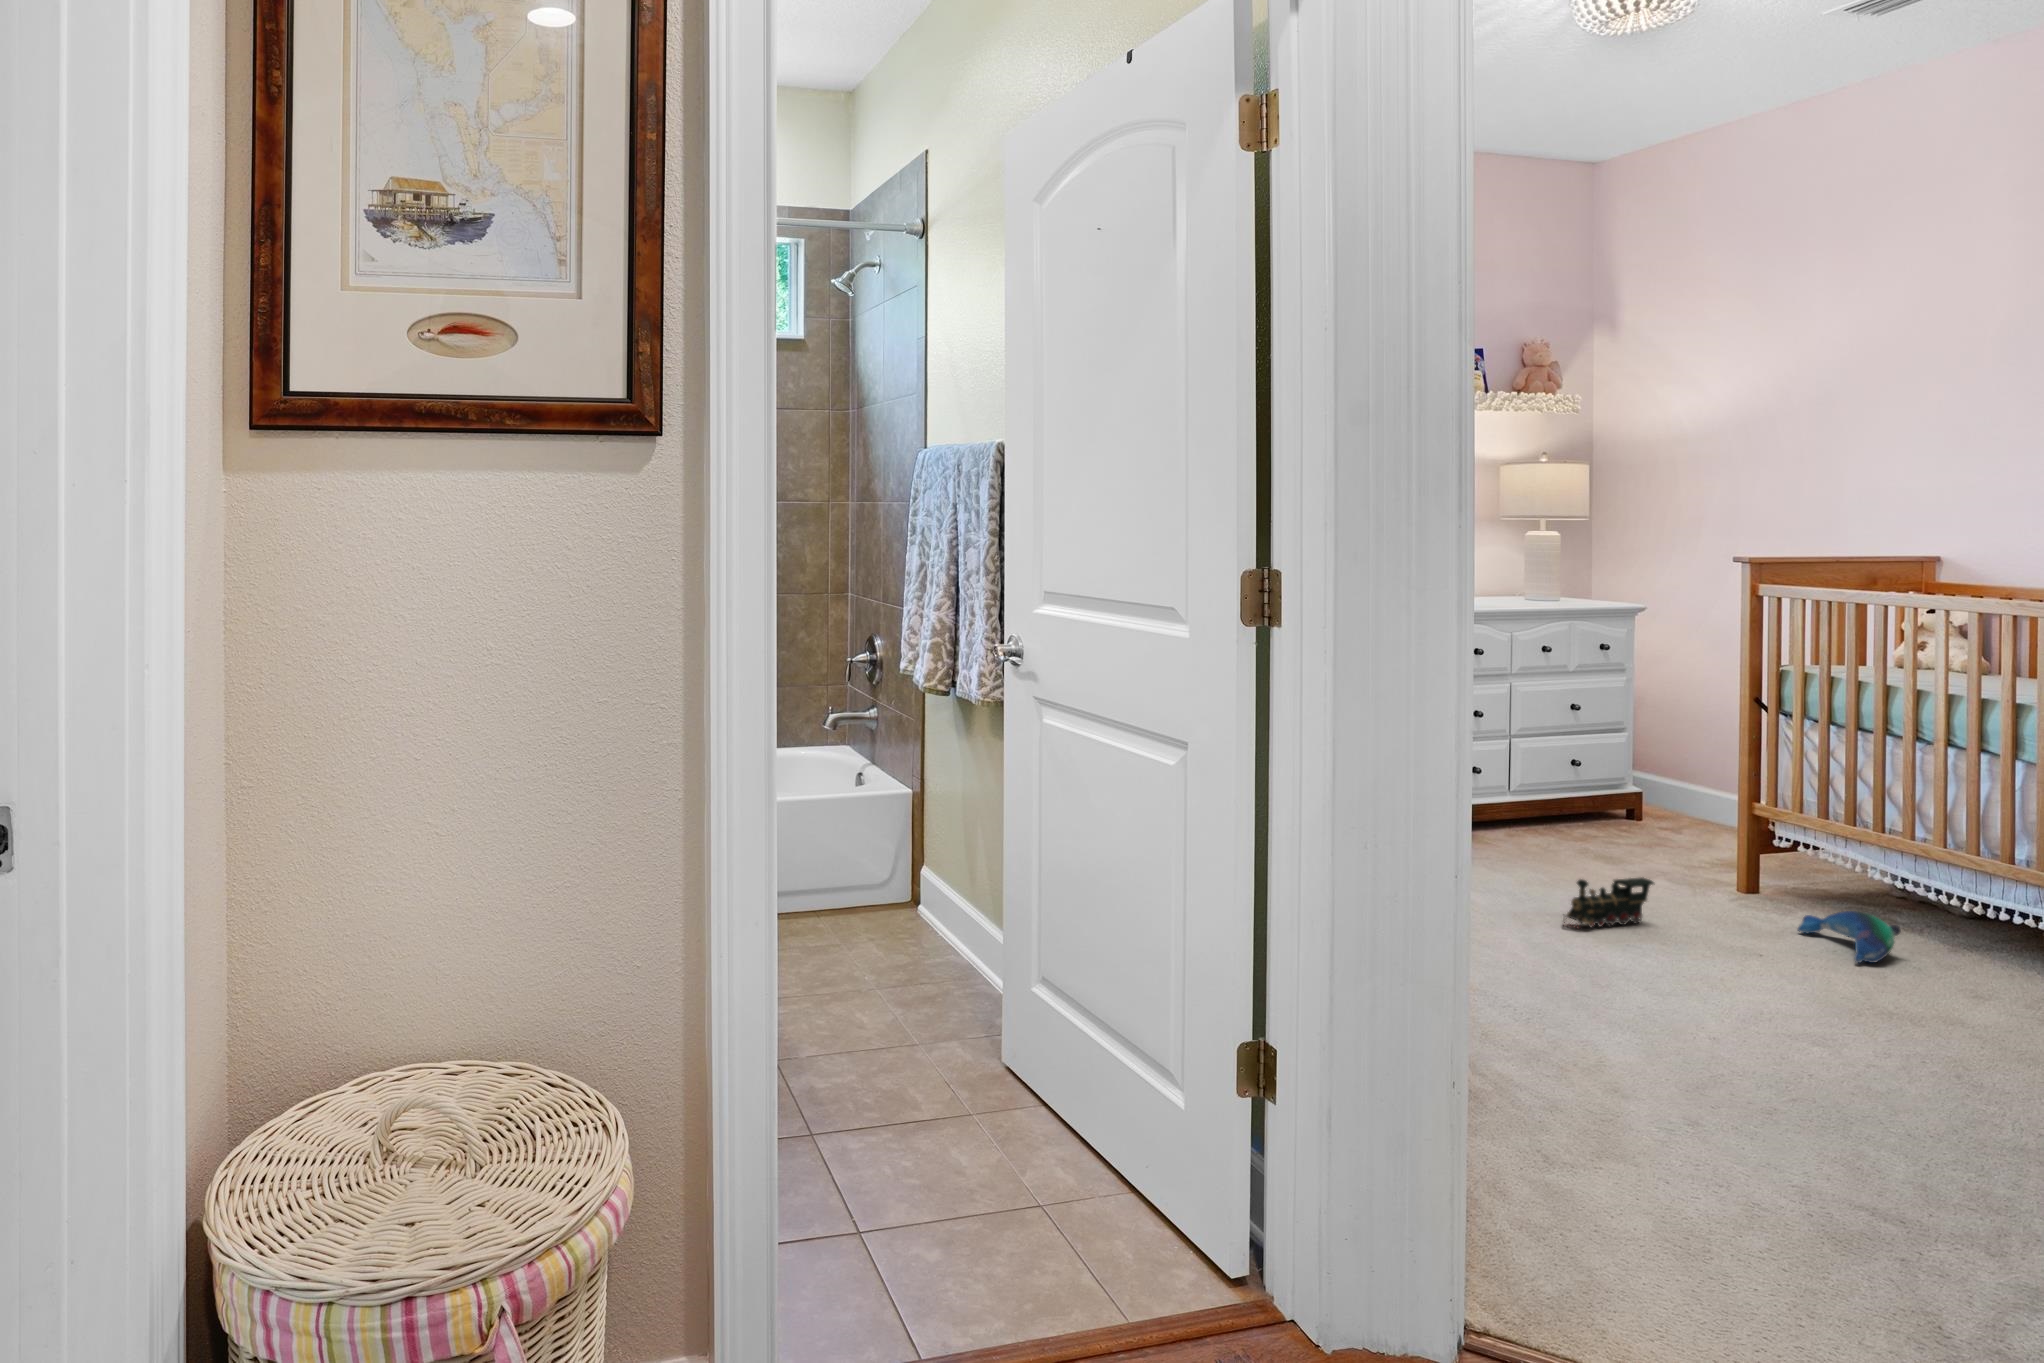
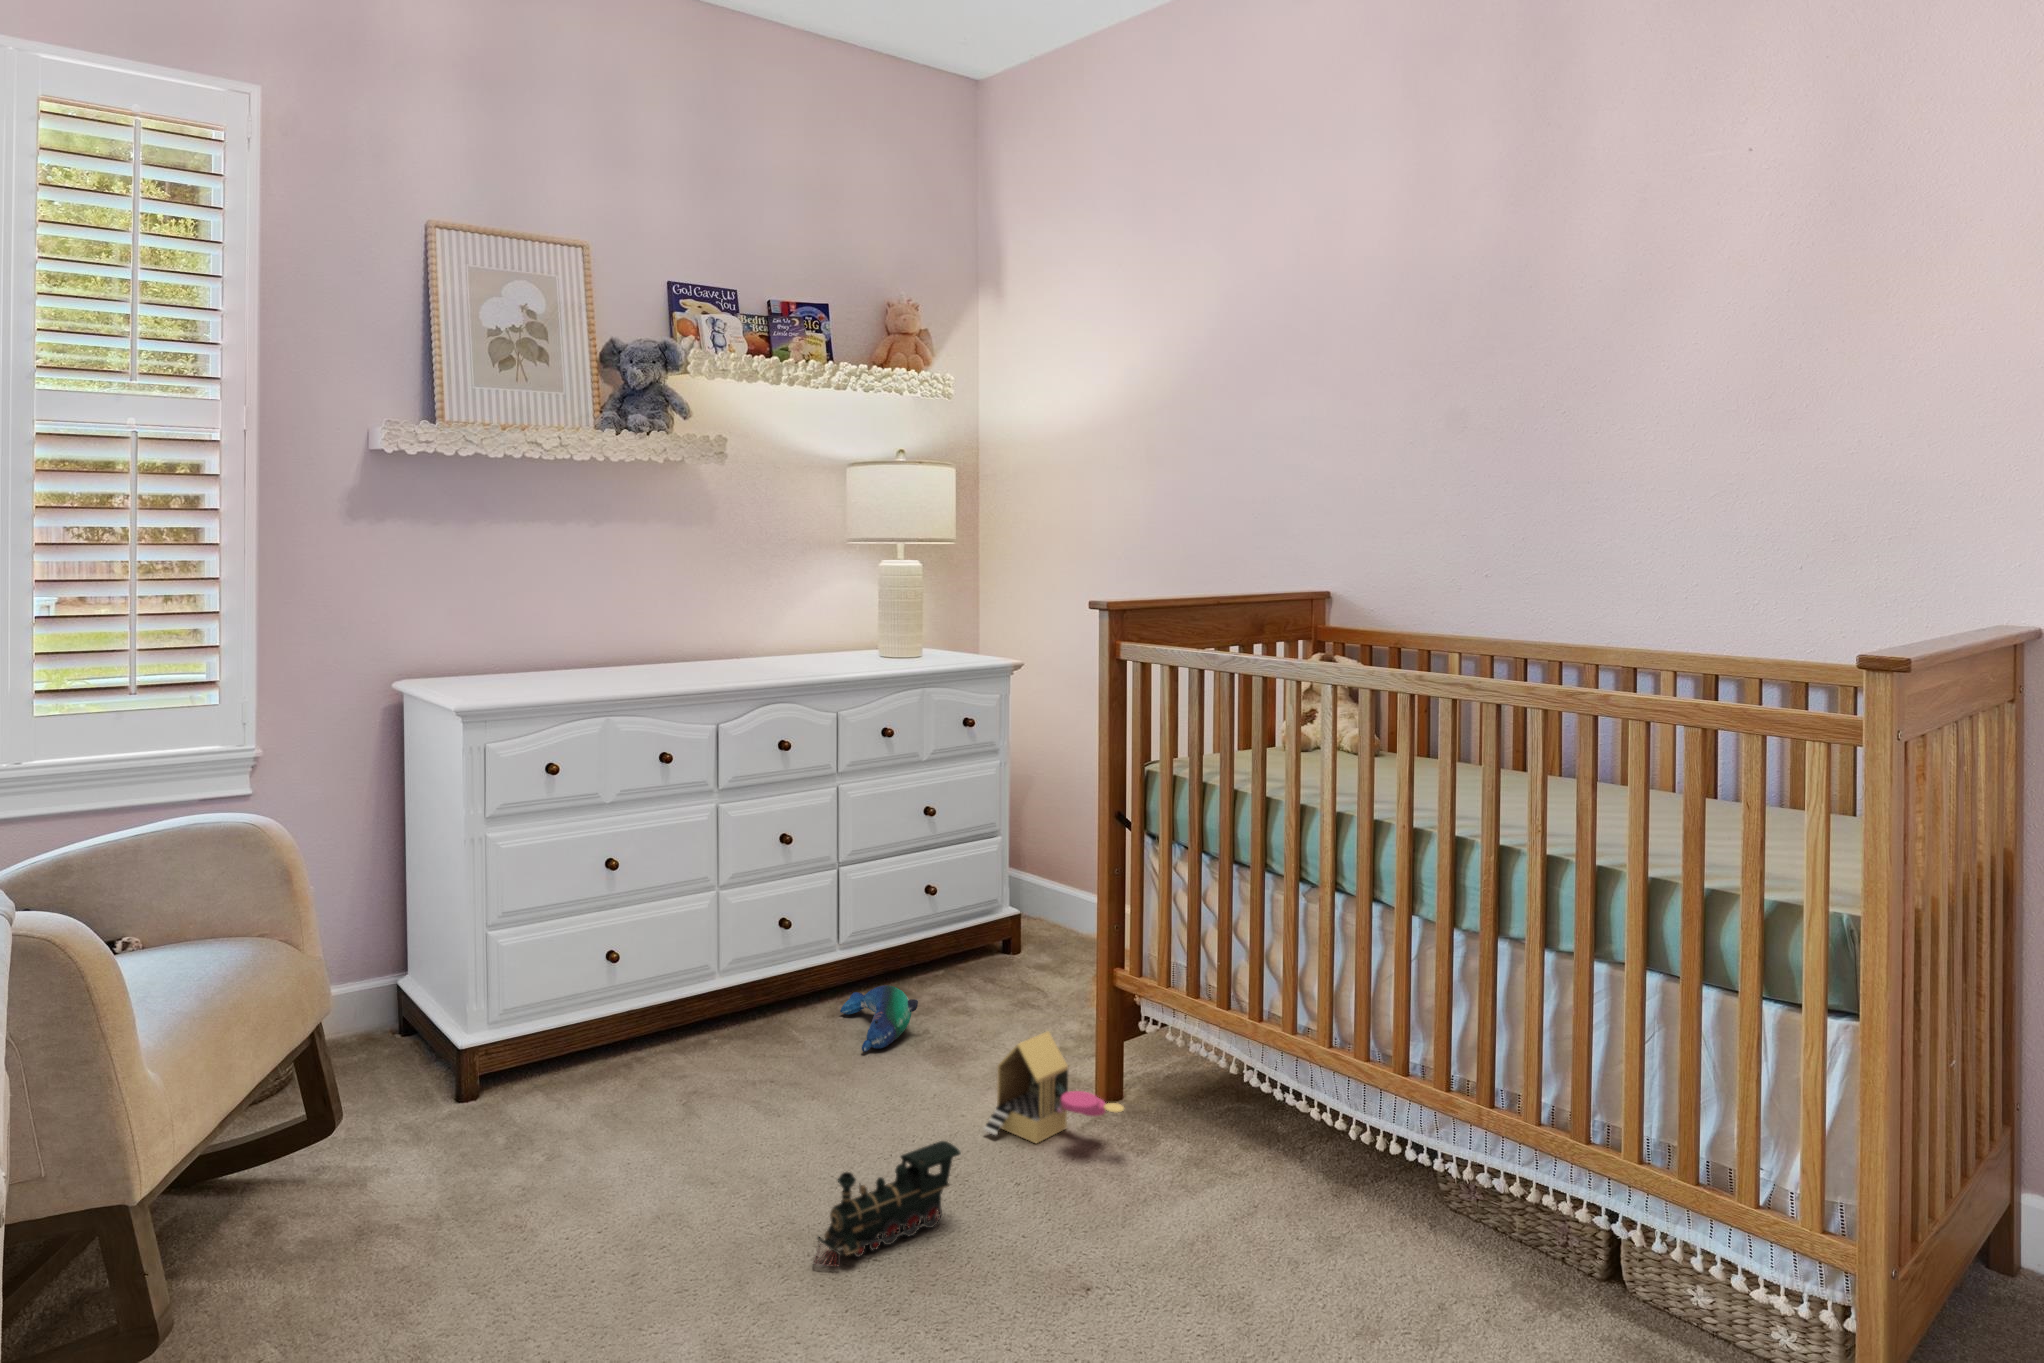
toy house: none [1657,836,1771,902] -> present [984,1032,1124,1143]
plush toy: present [1798,911,1901,963] -> present [840,985,918,1052]

